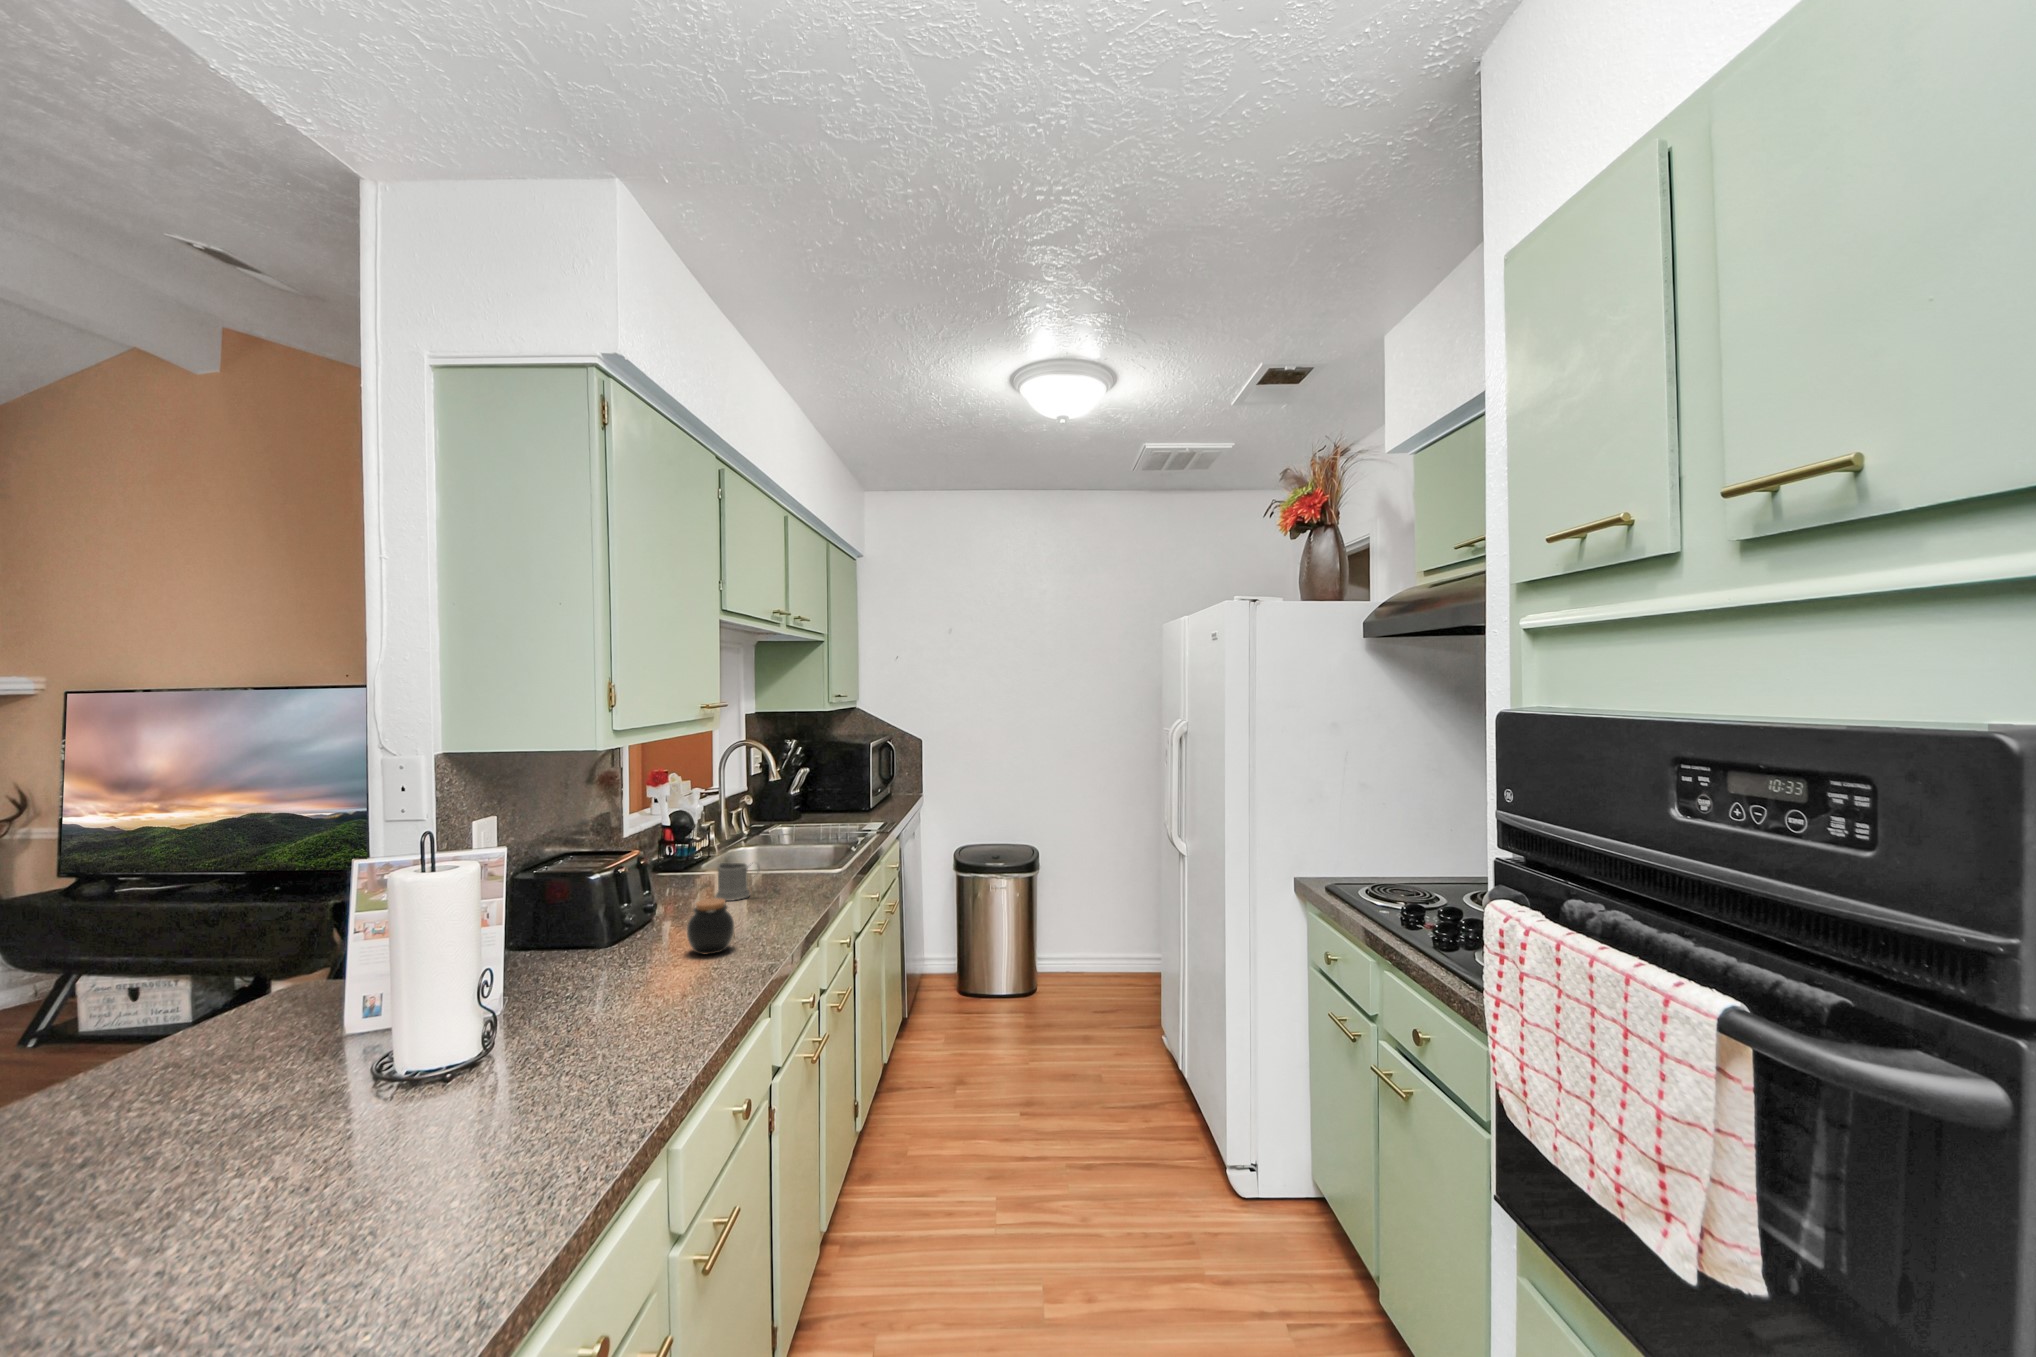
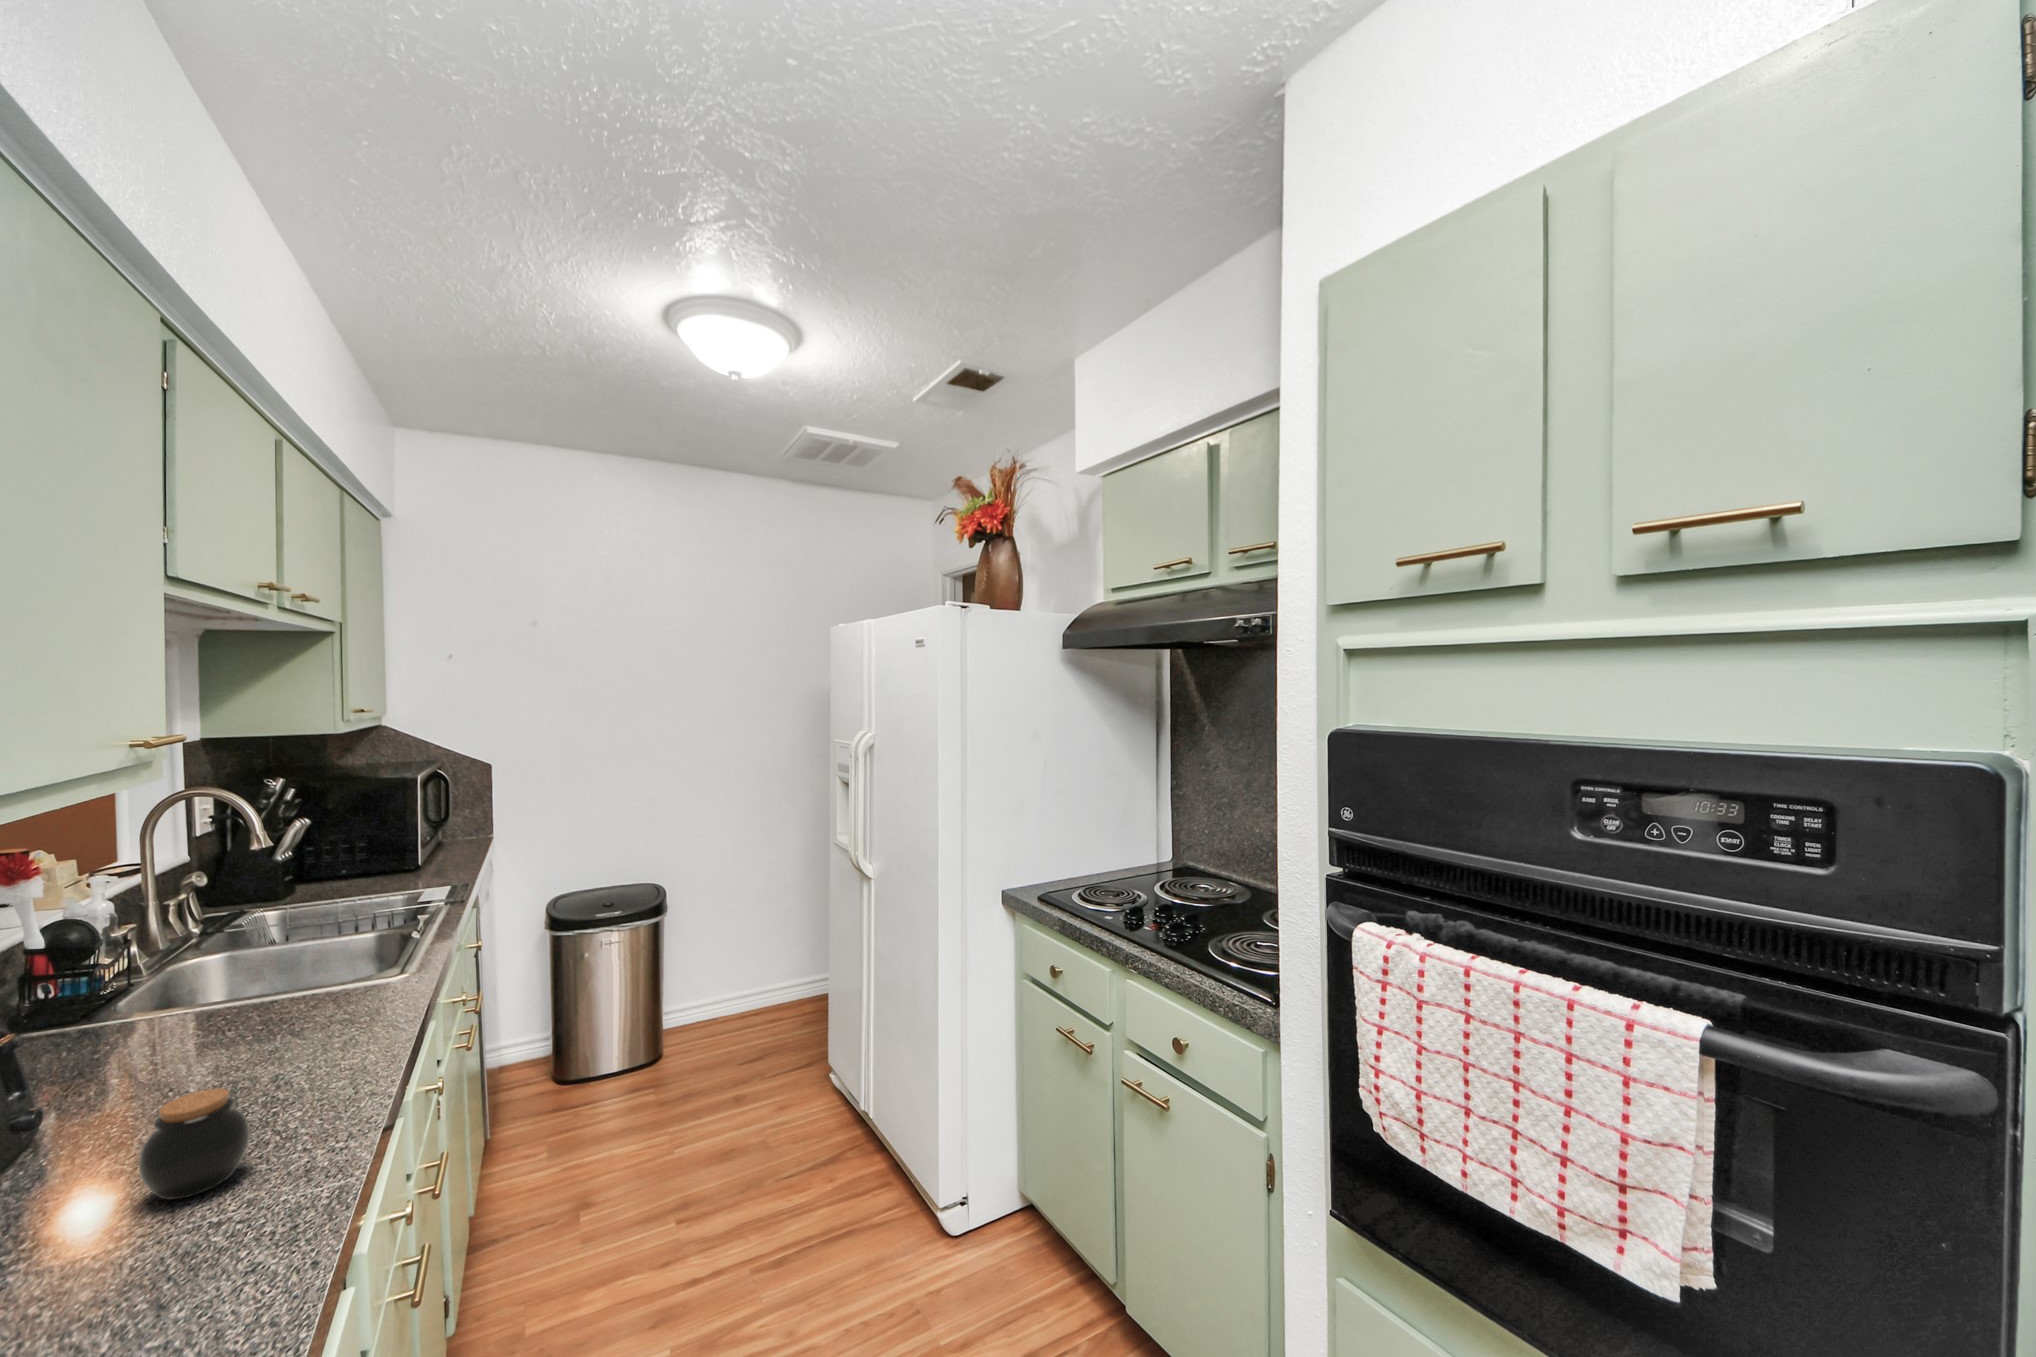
mug: present [715,863,760,901] -> none [173,994,270,1070]

